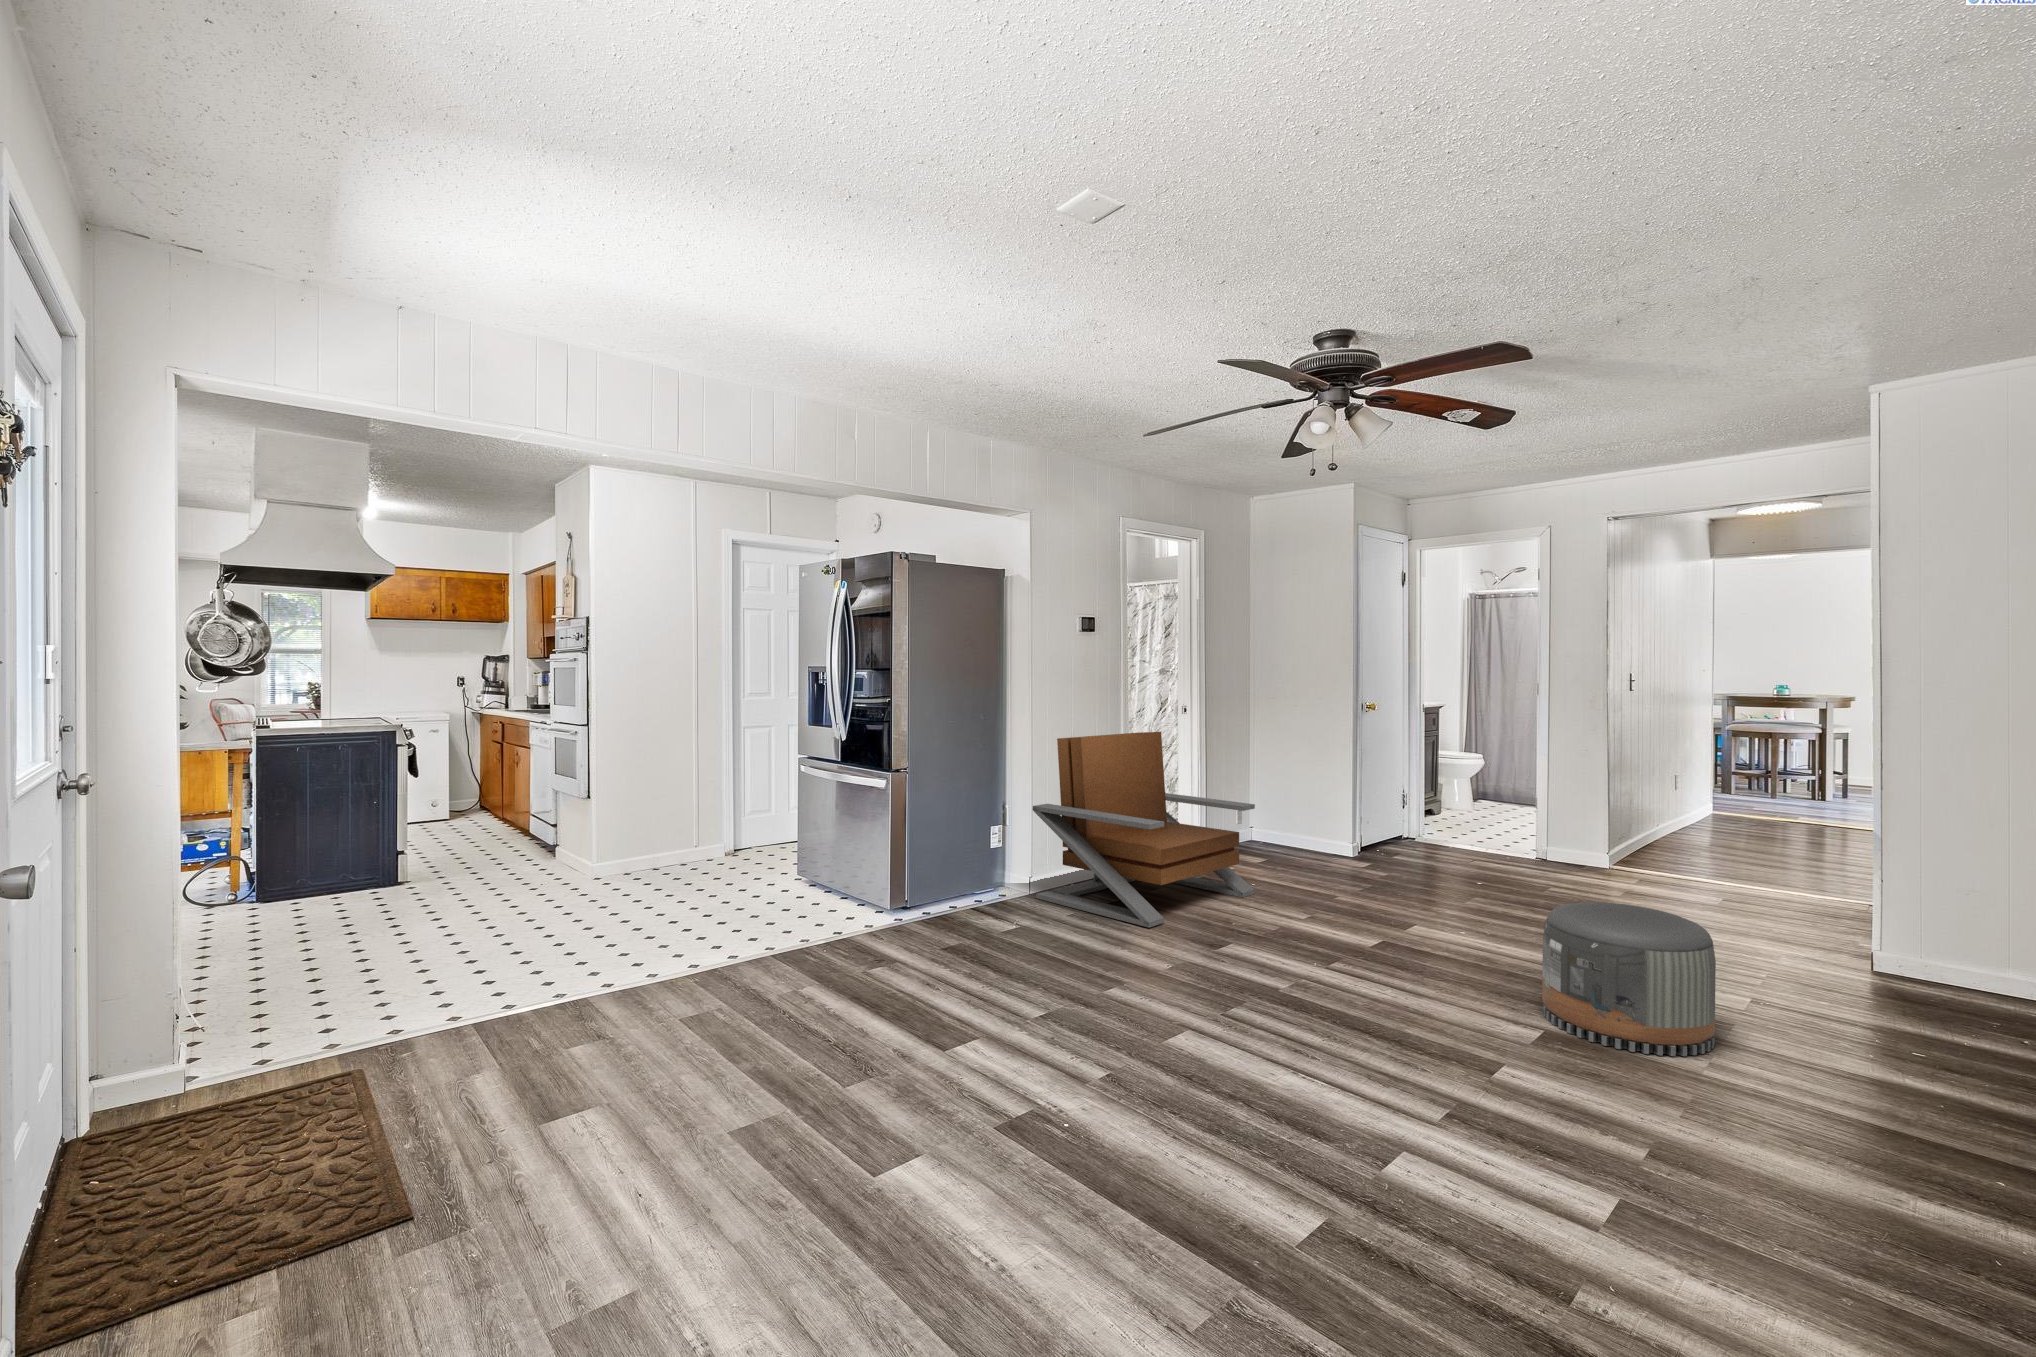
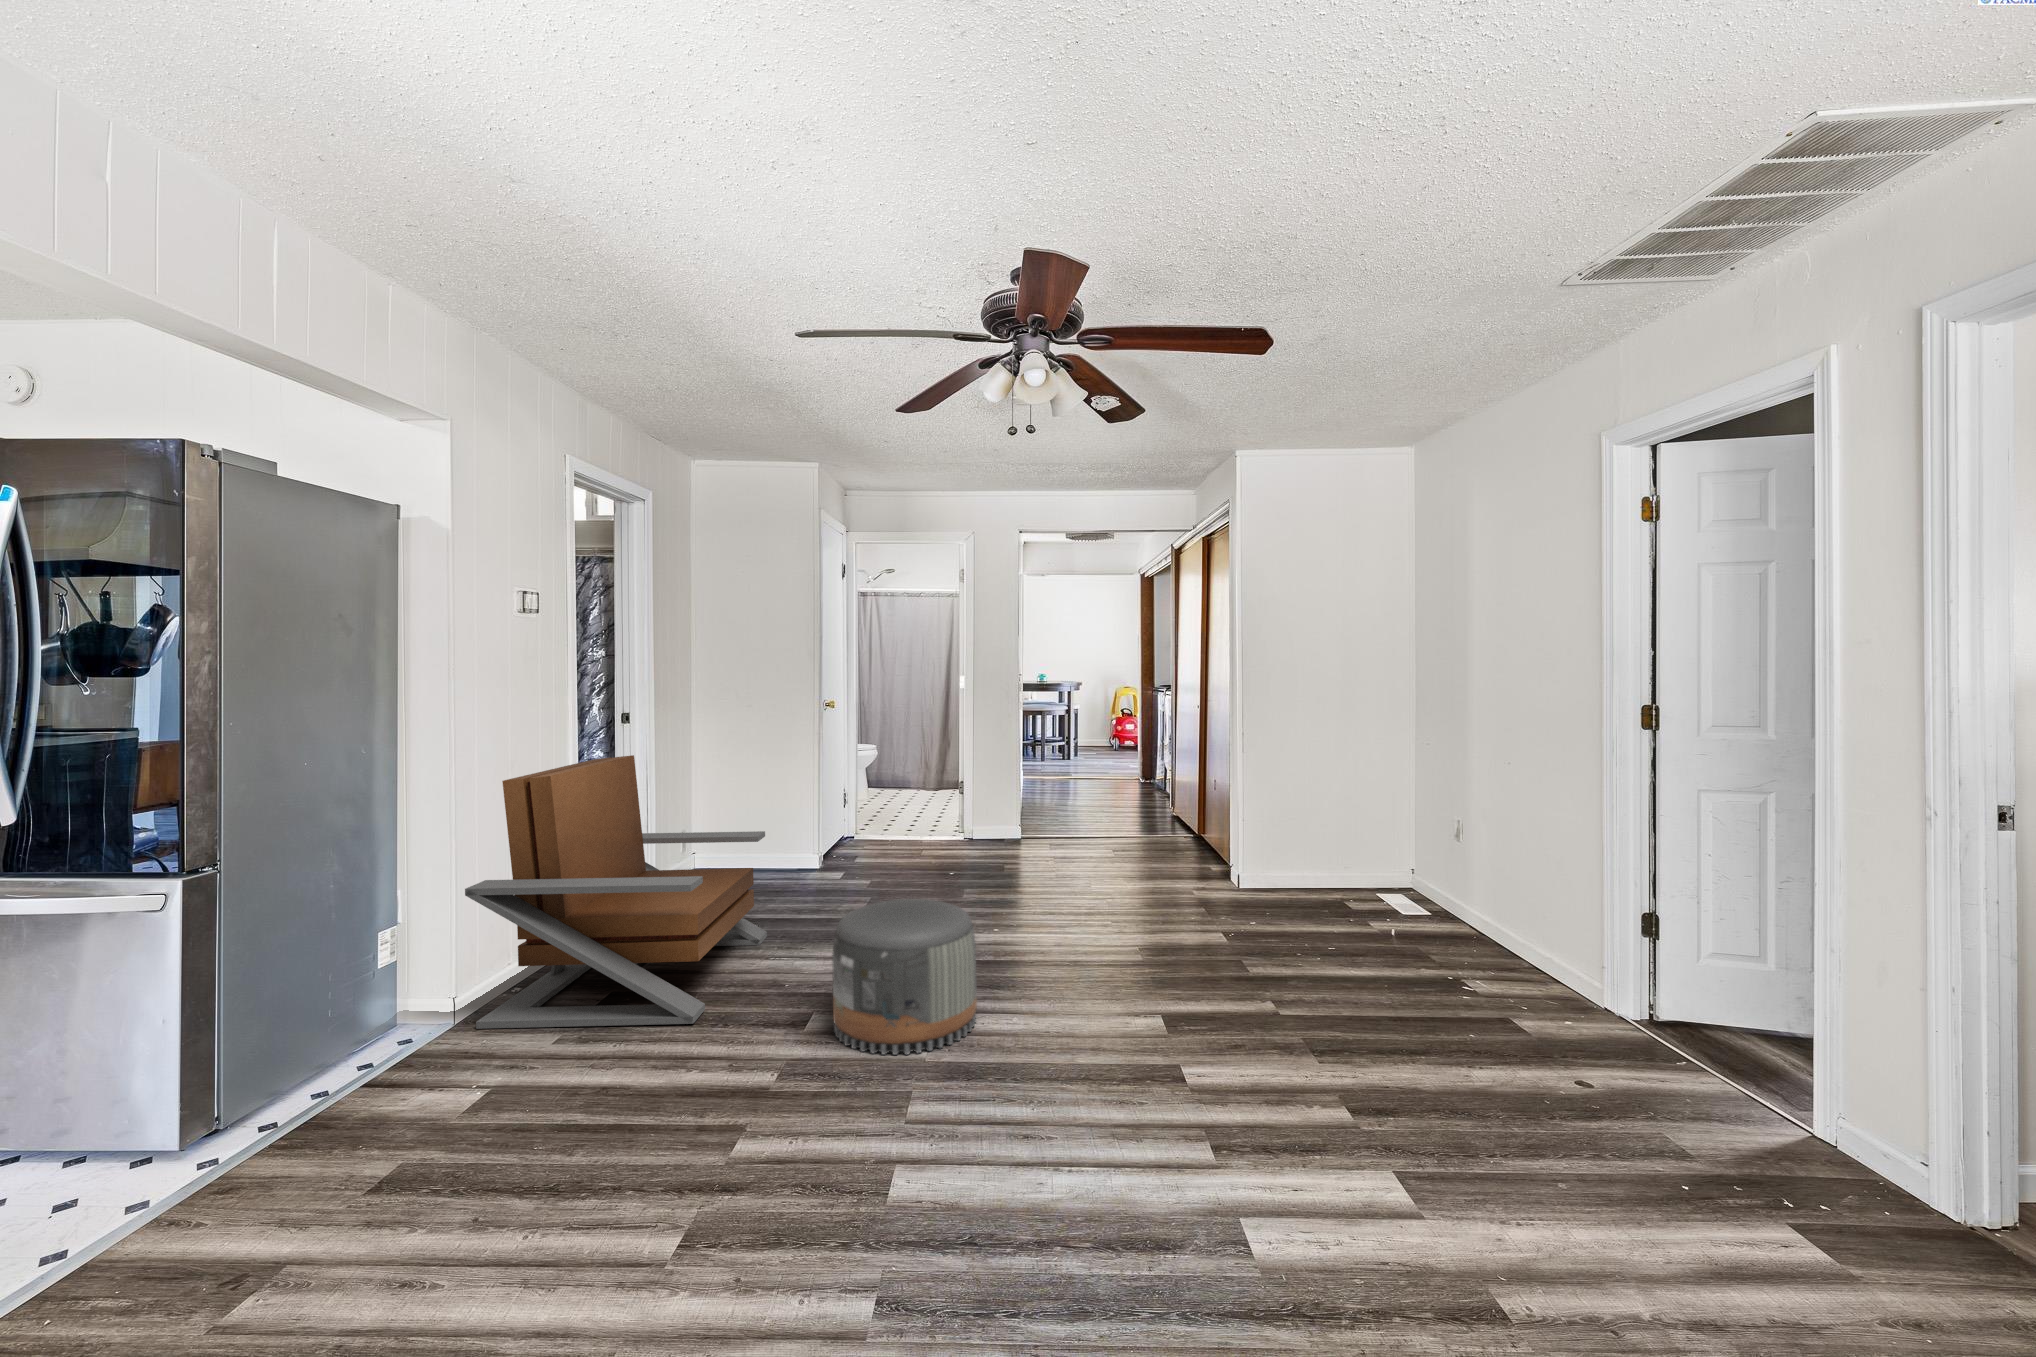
pouf: present [1542,902,1716,1056] -> present [832,899,977,1055]

